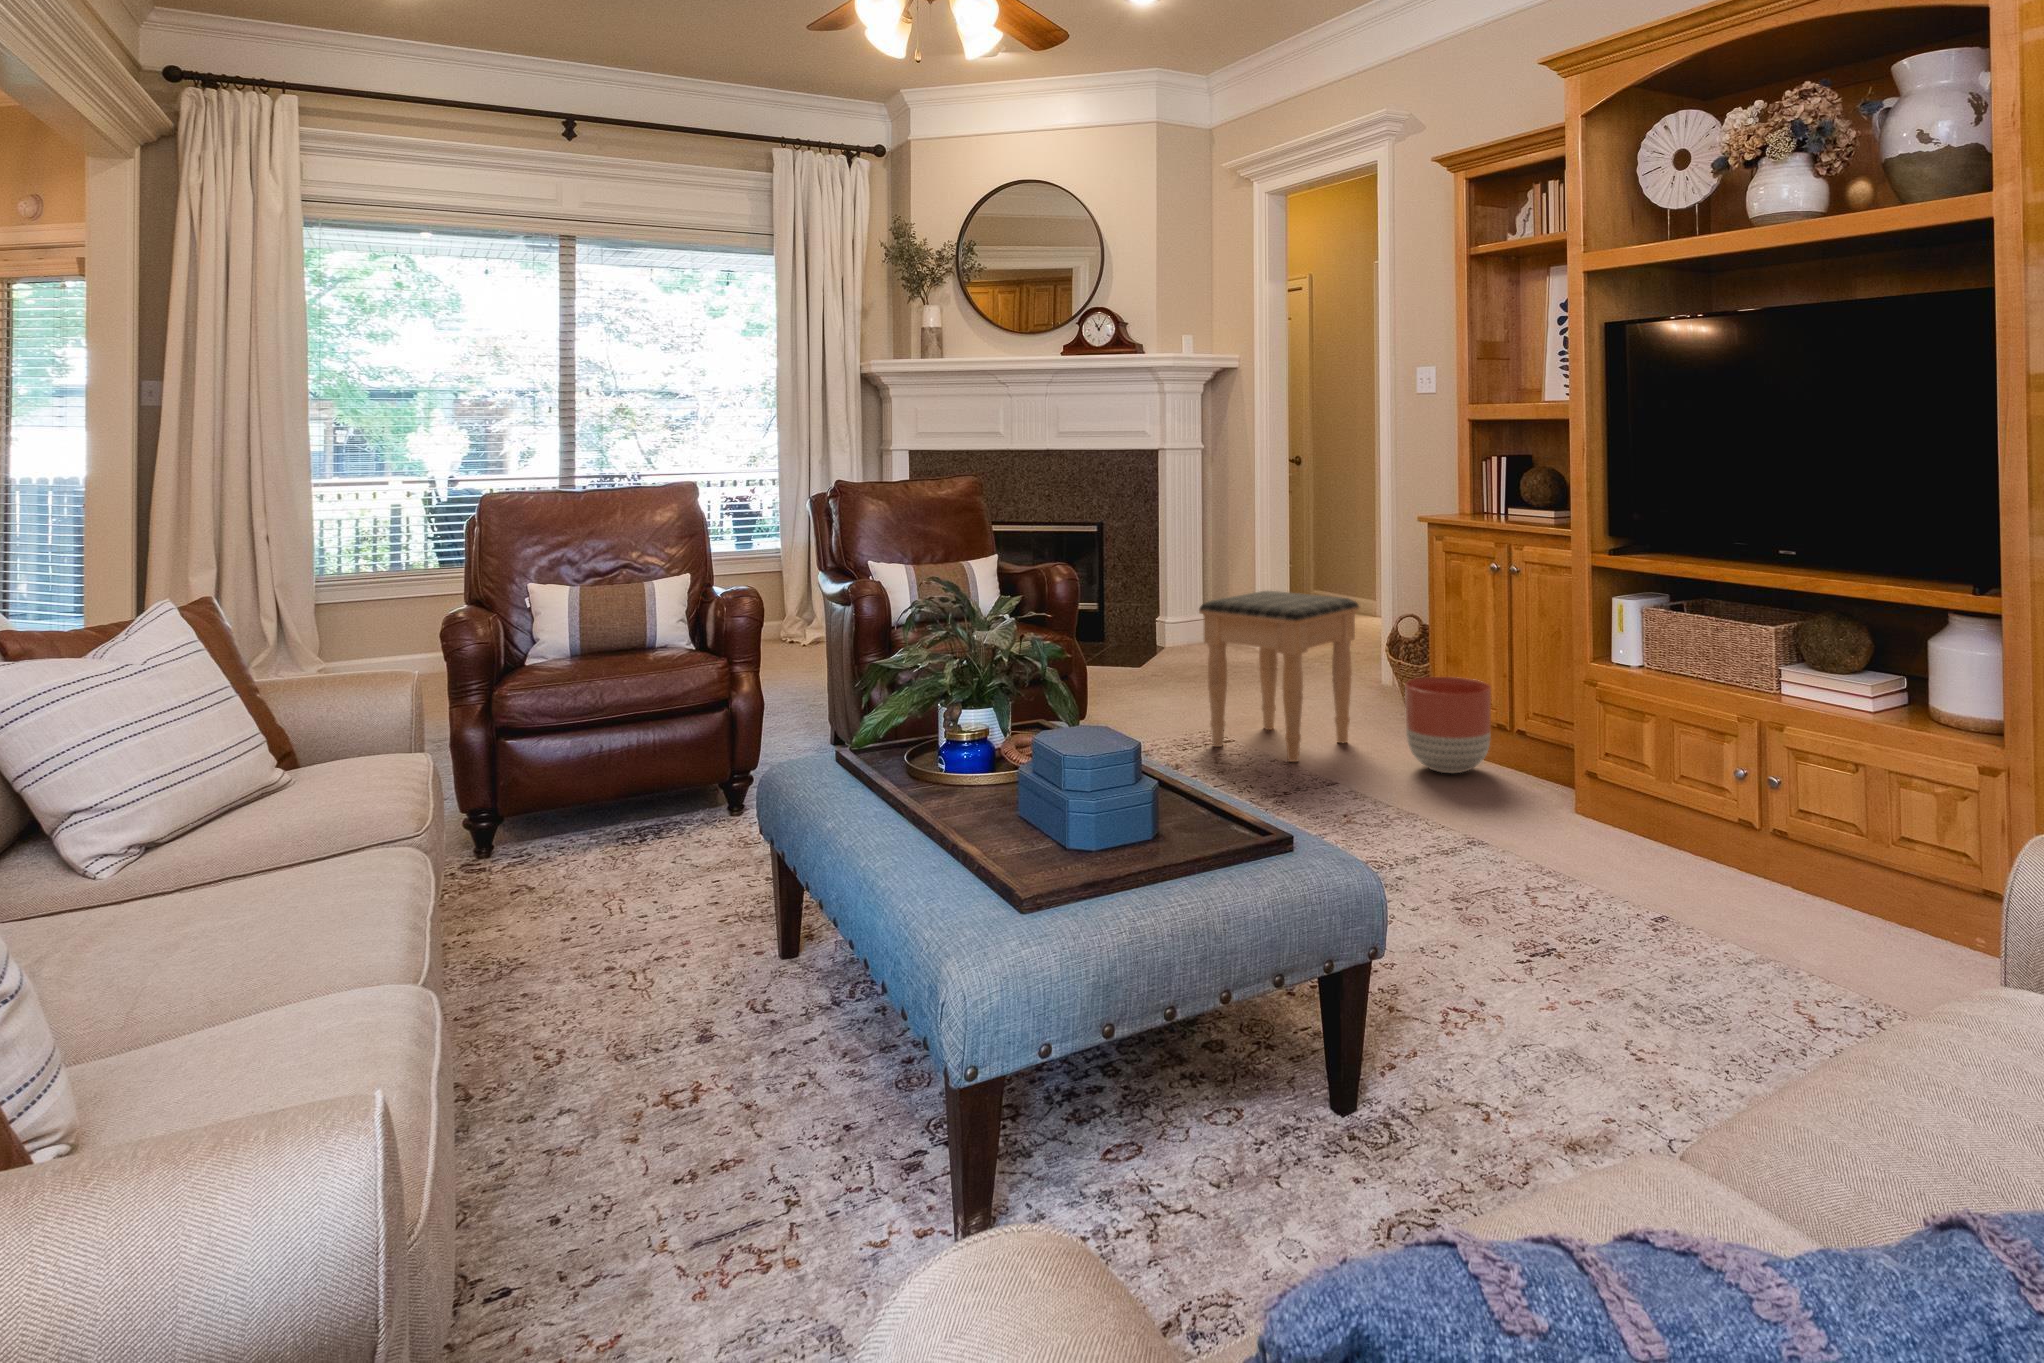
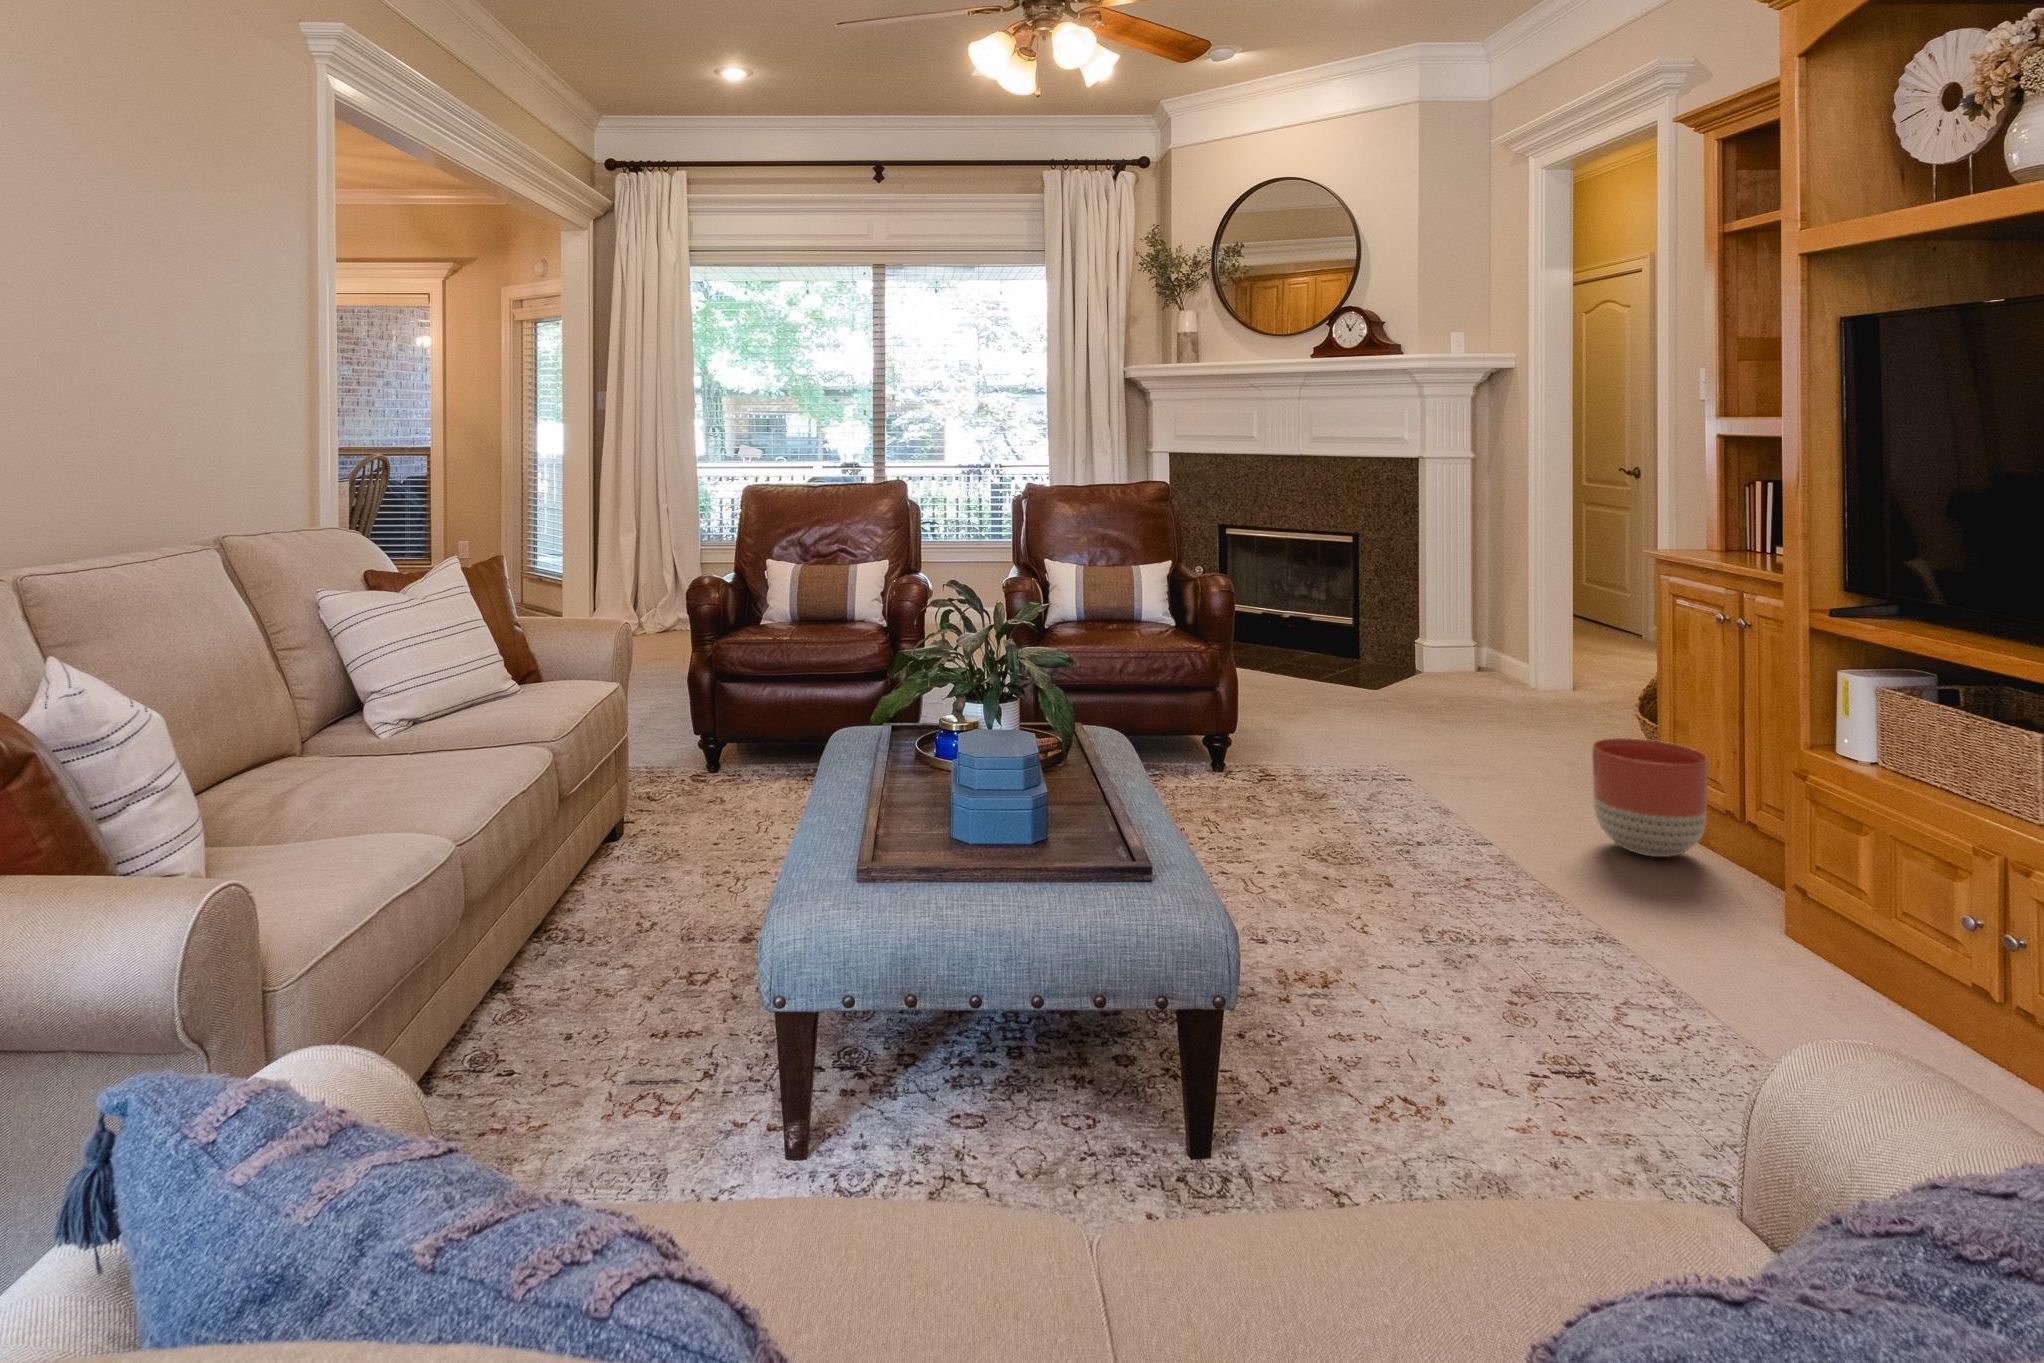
footstool: present [1199,591,1359,762] -> none [1368,620,1564,812]

